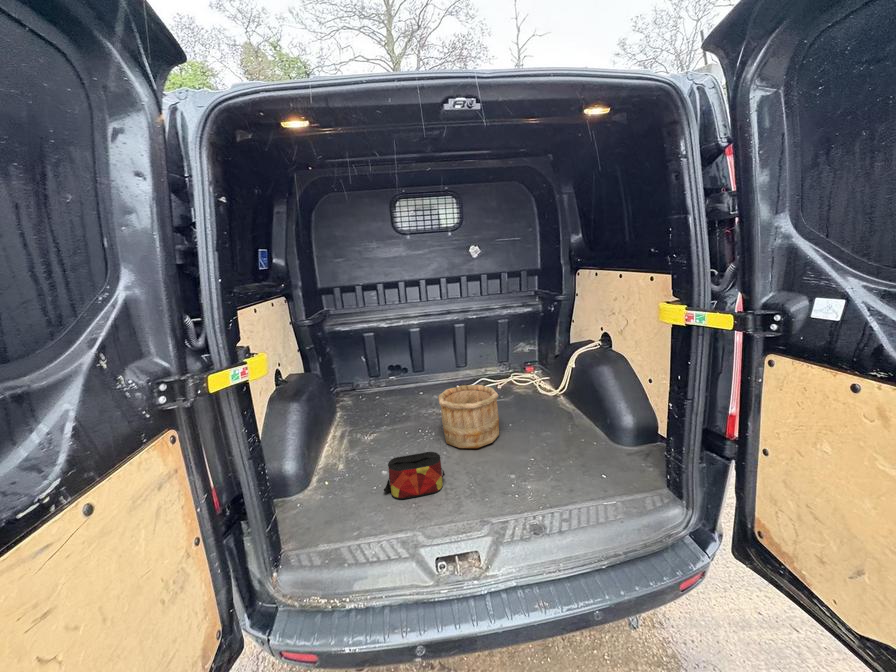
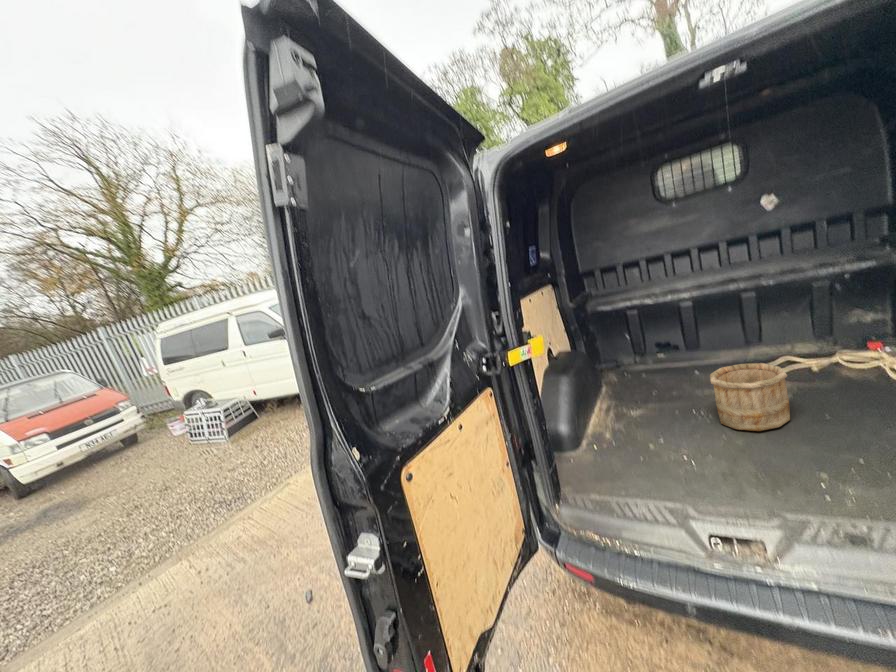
bag: present [384,452,445,499] -> none [649,428,715,469]

